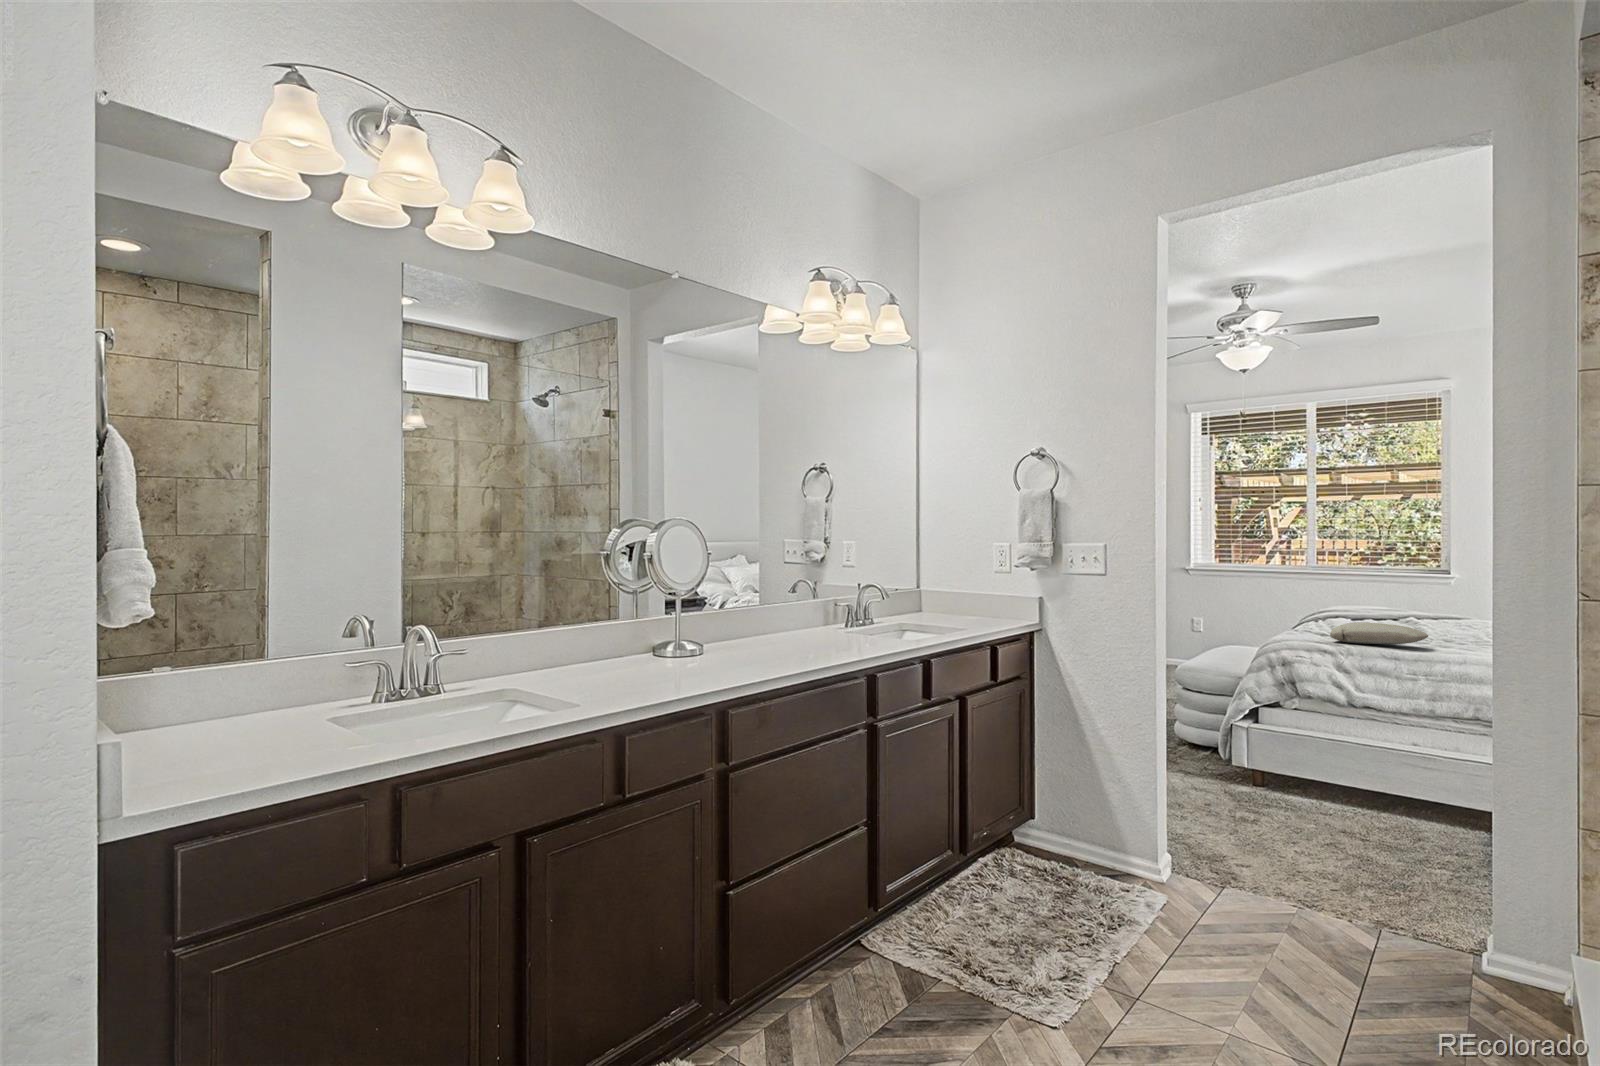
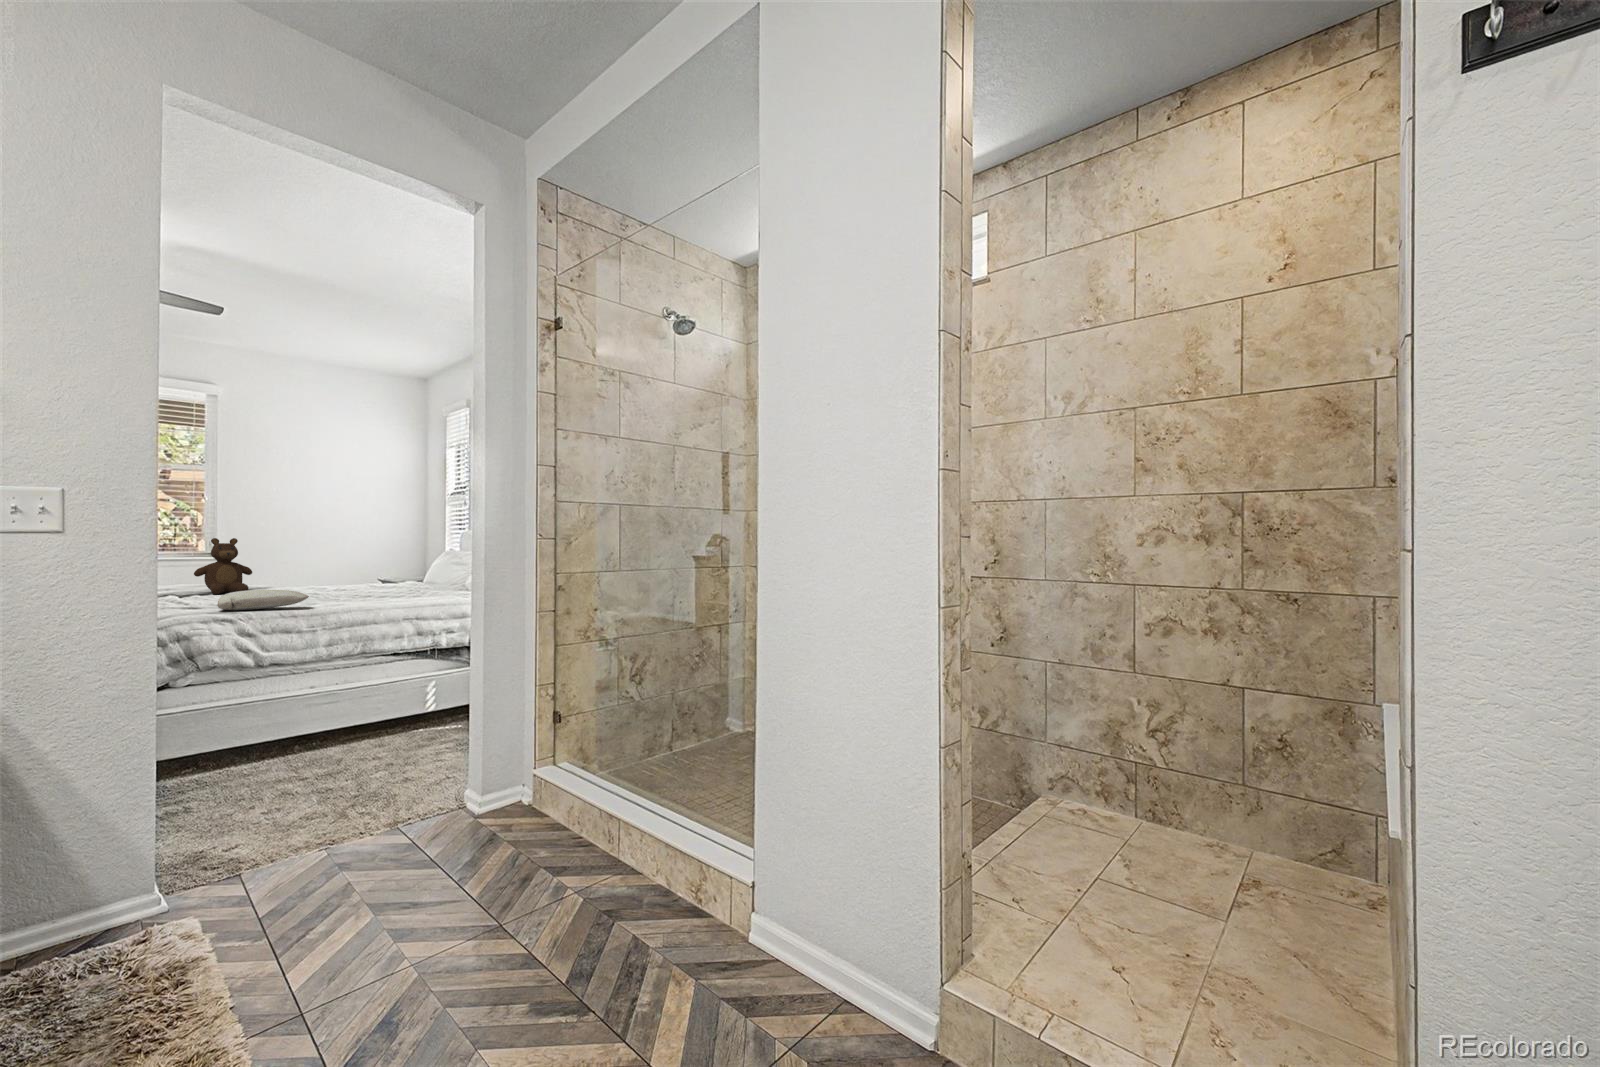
teddy bear: none [1364,561,1425,624] -> present [194,538,252,594]

